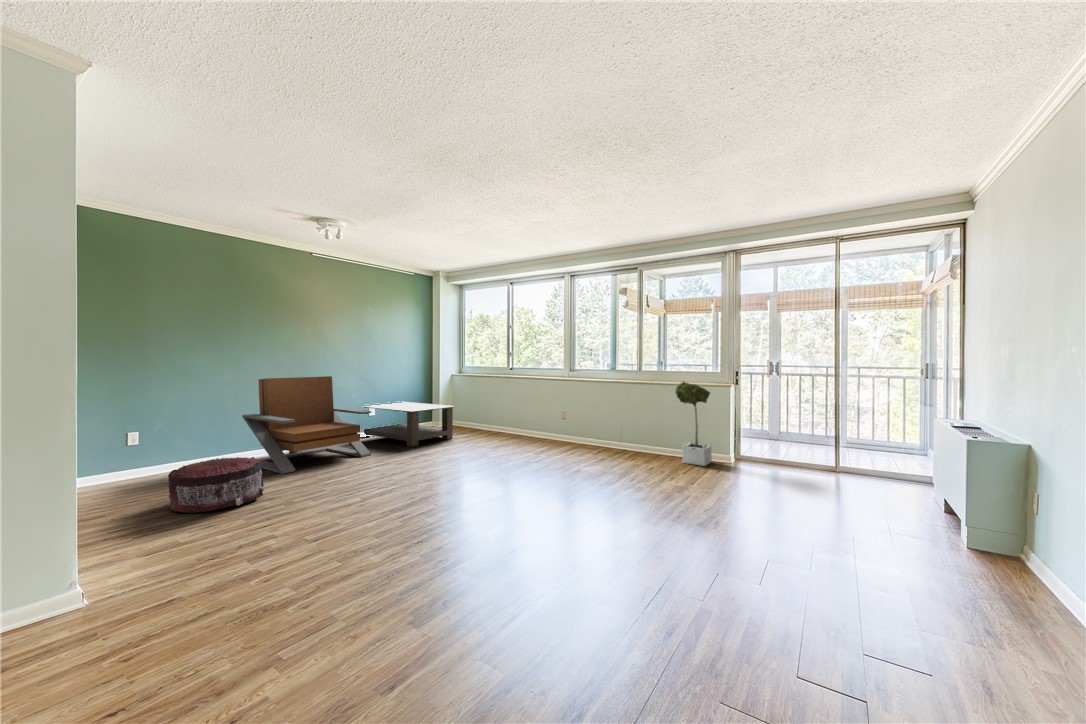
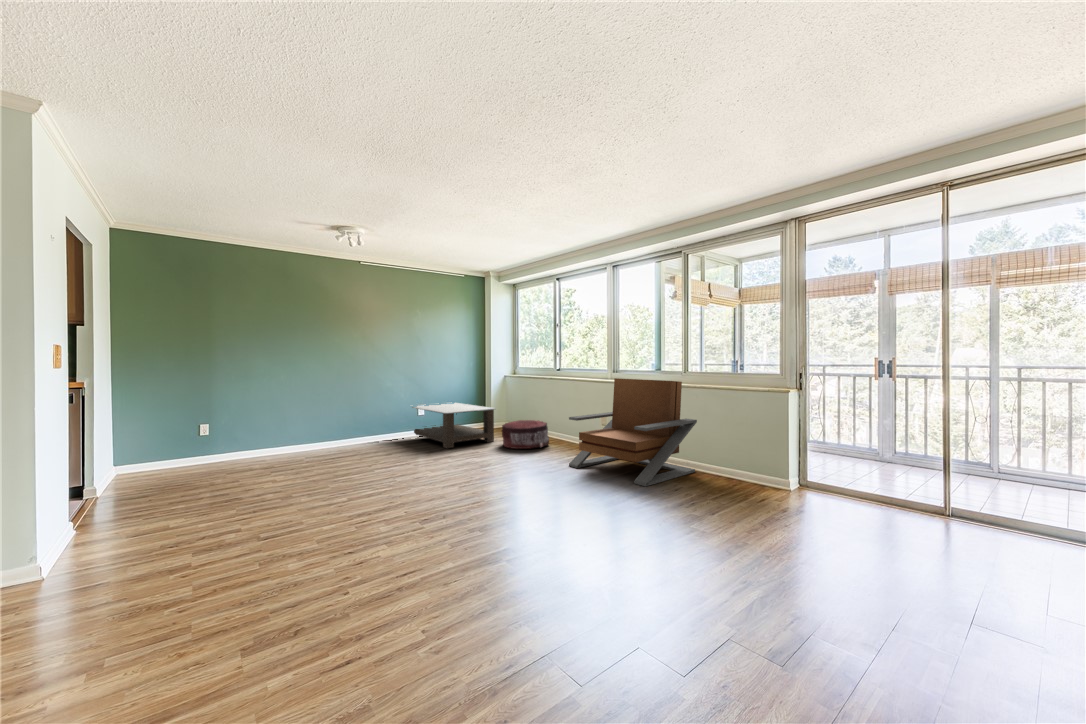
lounge chair: present [242,376,371,474] -> present [569,378,697,486]
potted tree: present [675,382,712,466] -> none [716,385,764,491]
pouf: present [168,457,264,513] -> present [502,420,549,449]

